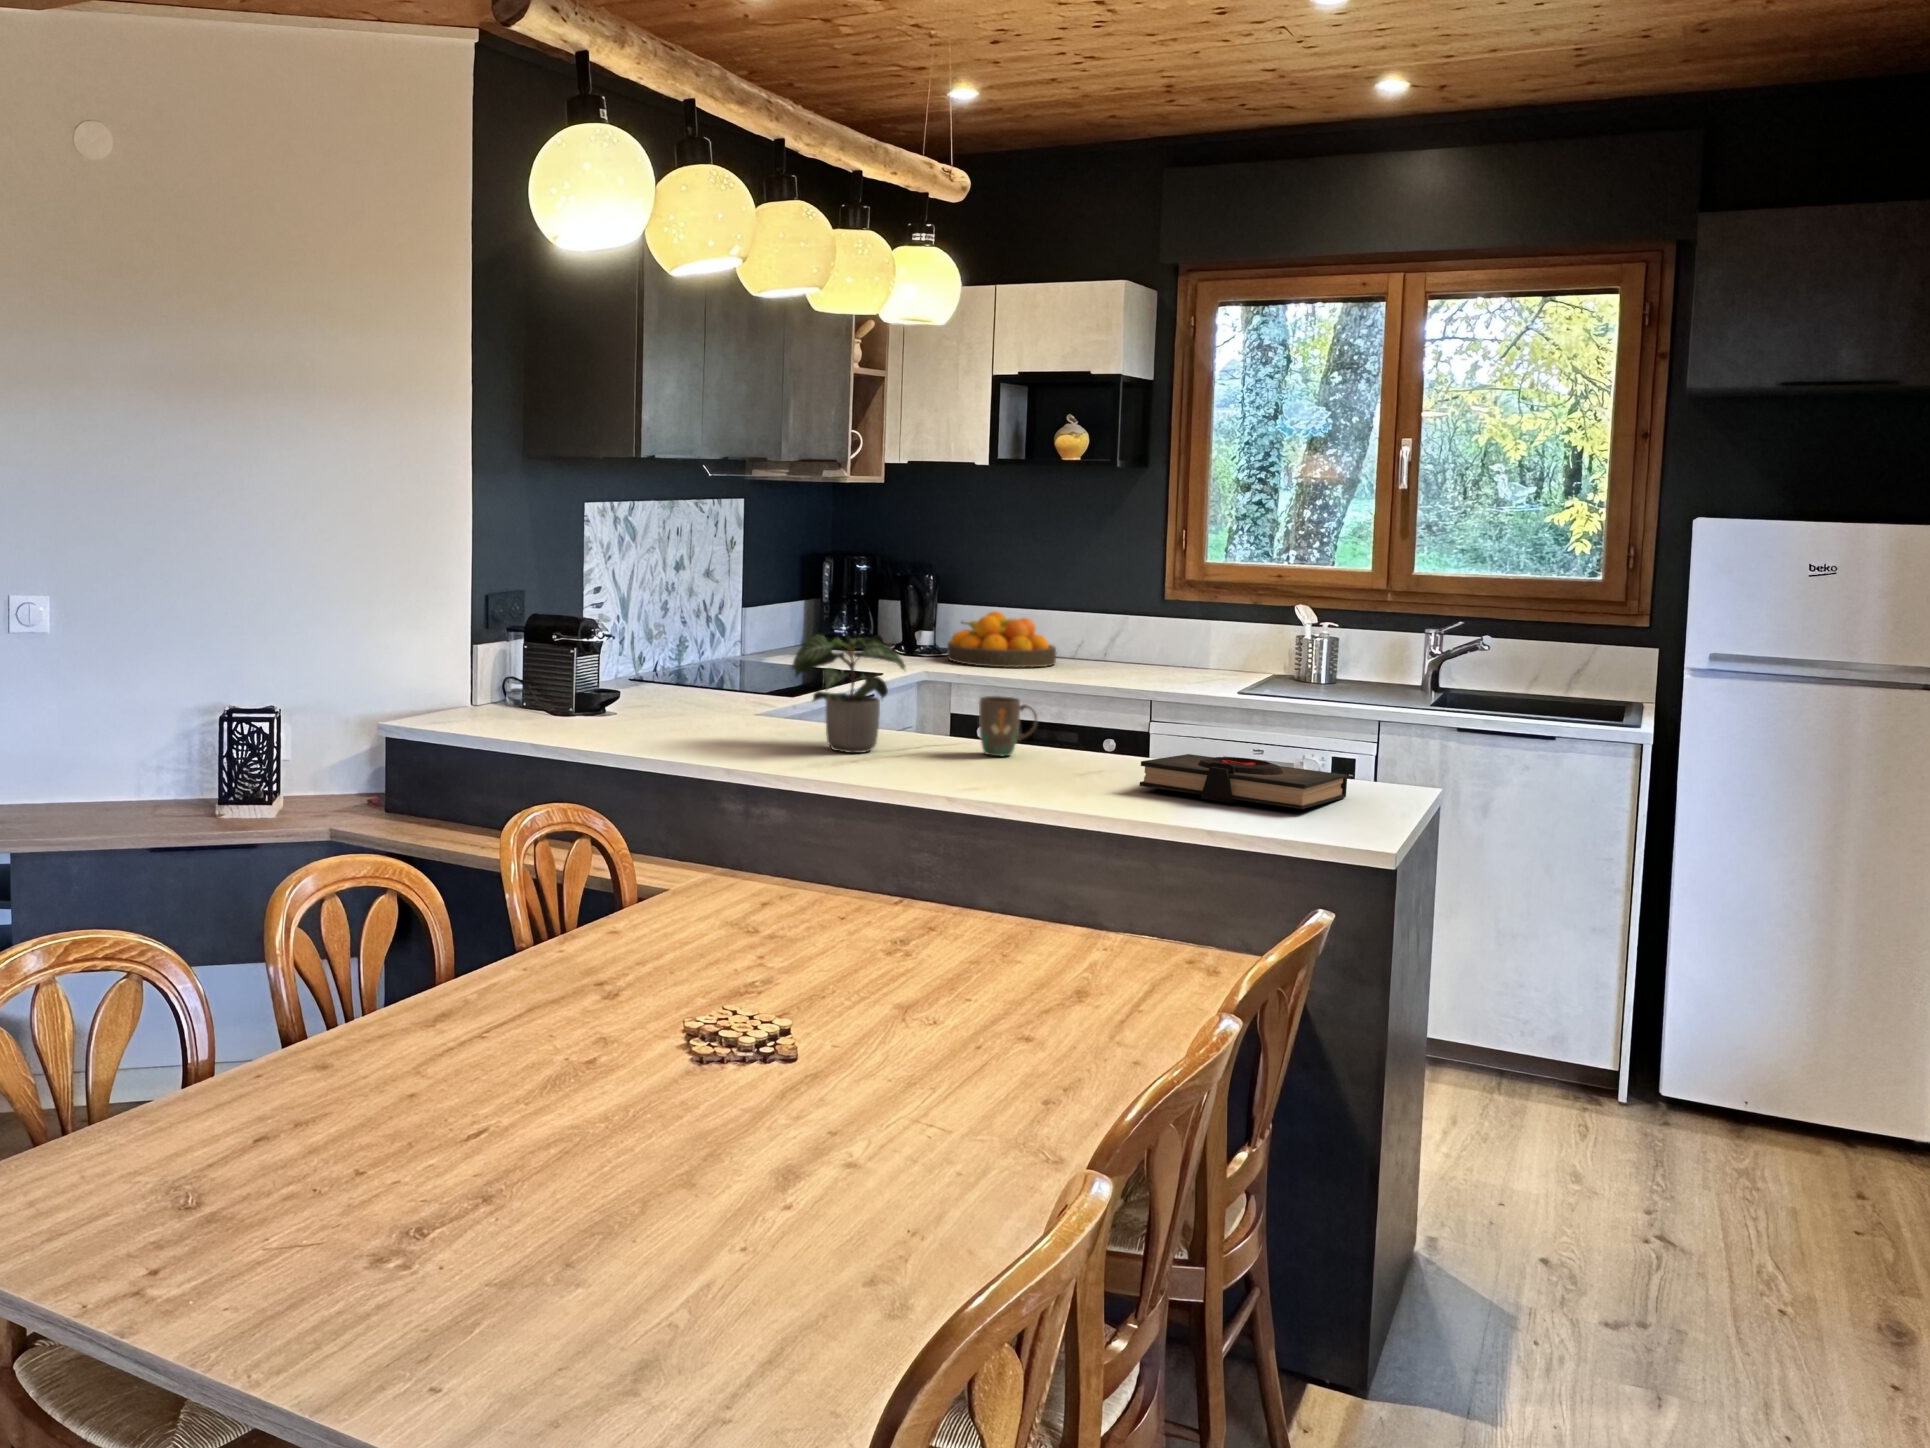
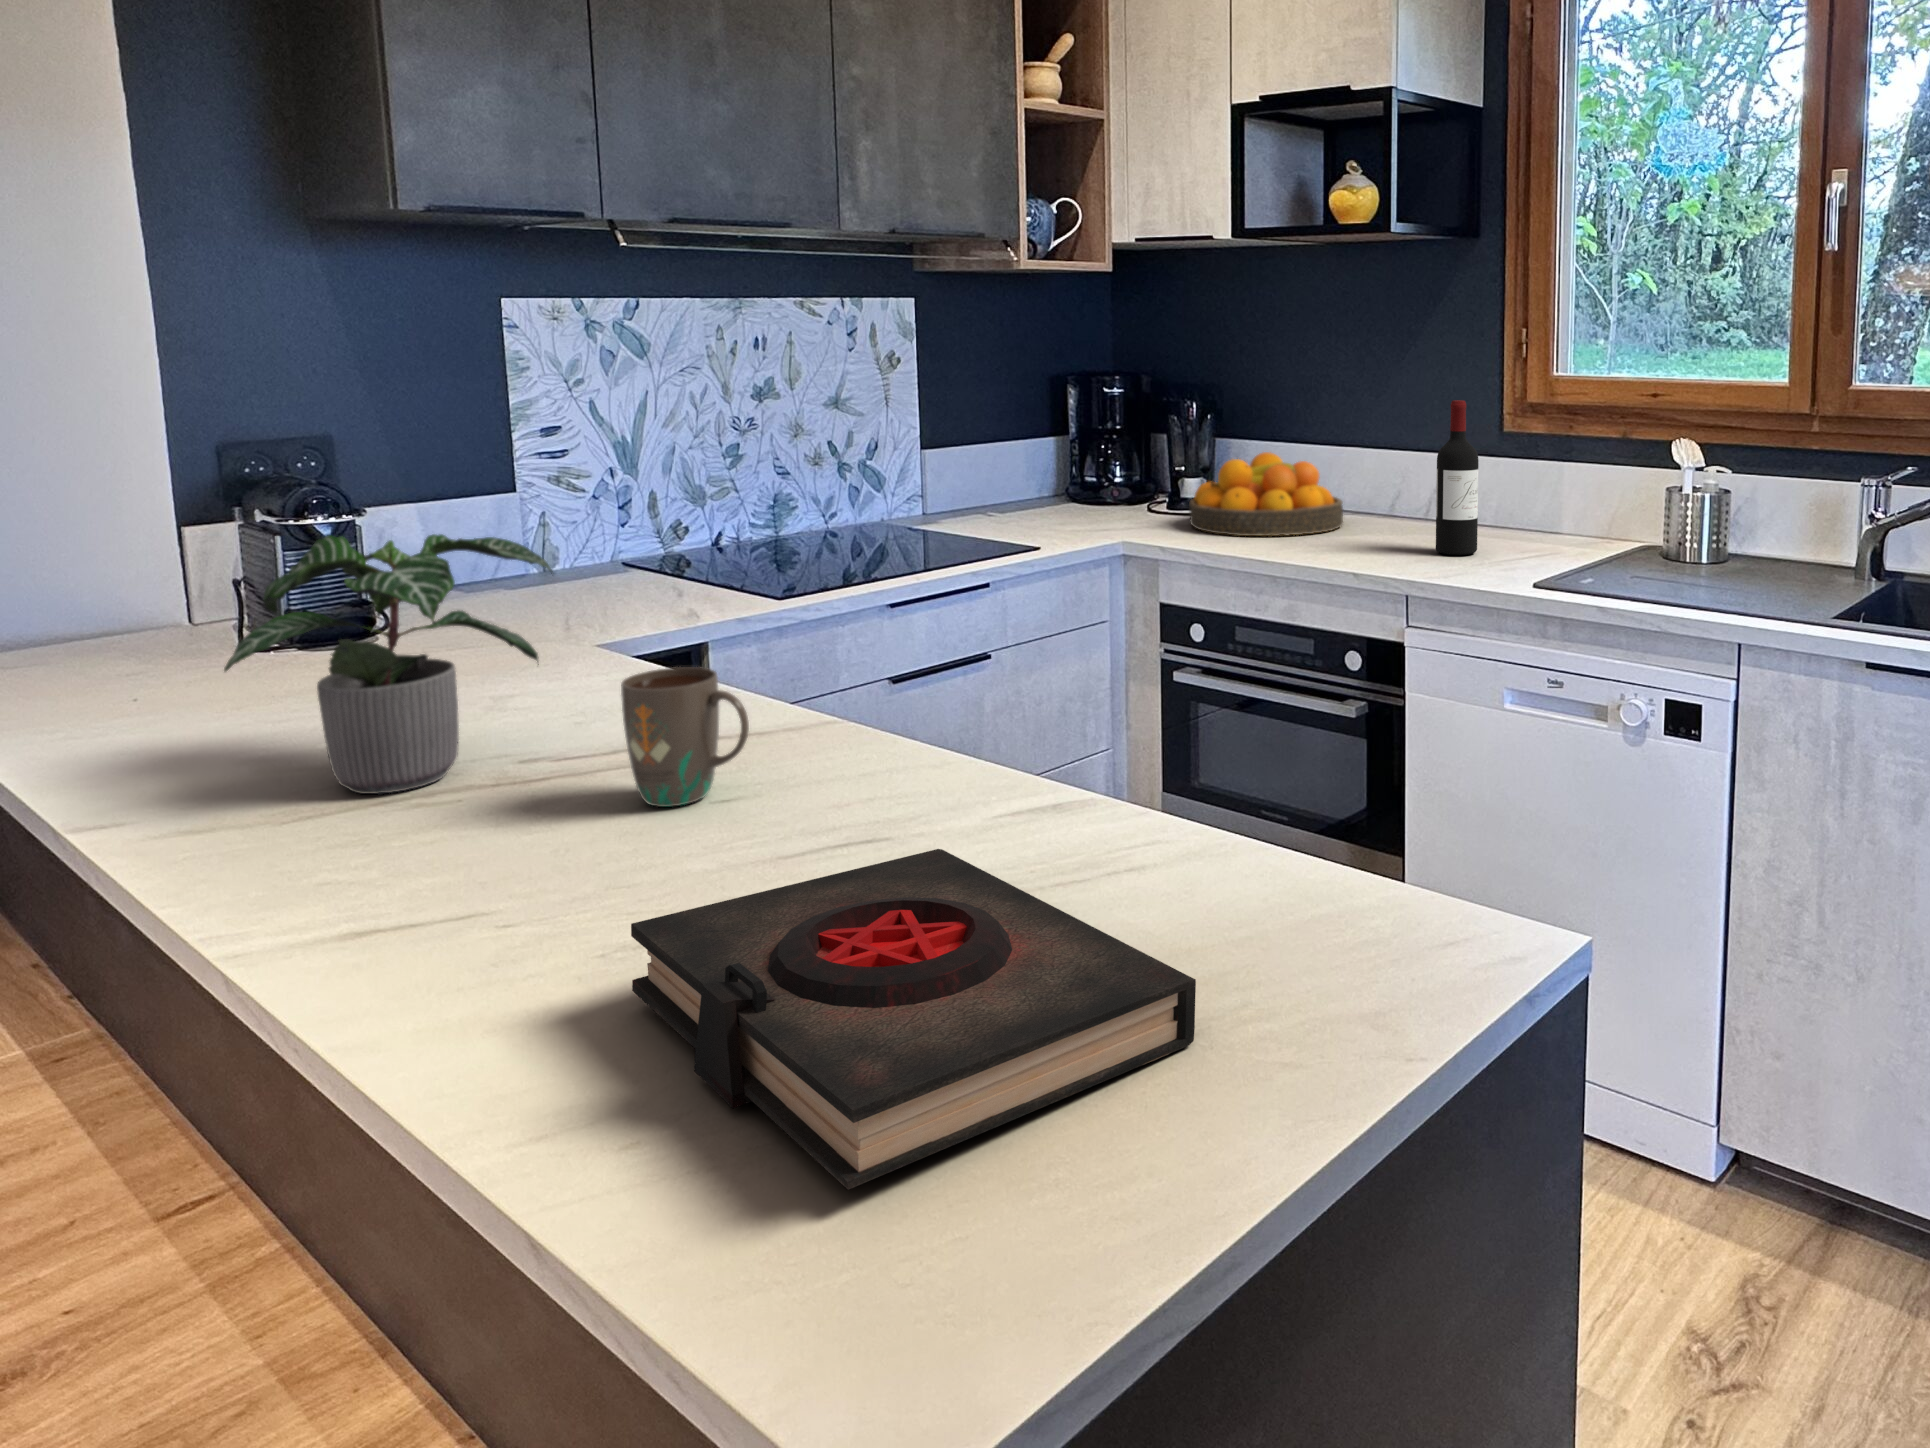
wine bottle: none [1147,578,1177,678] -> present [1436,400,1479,555]

